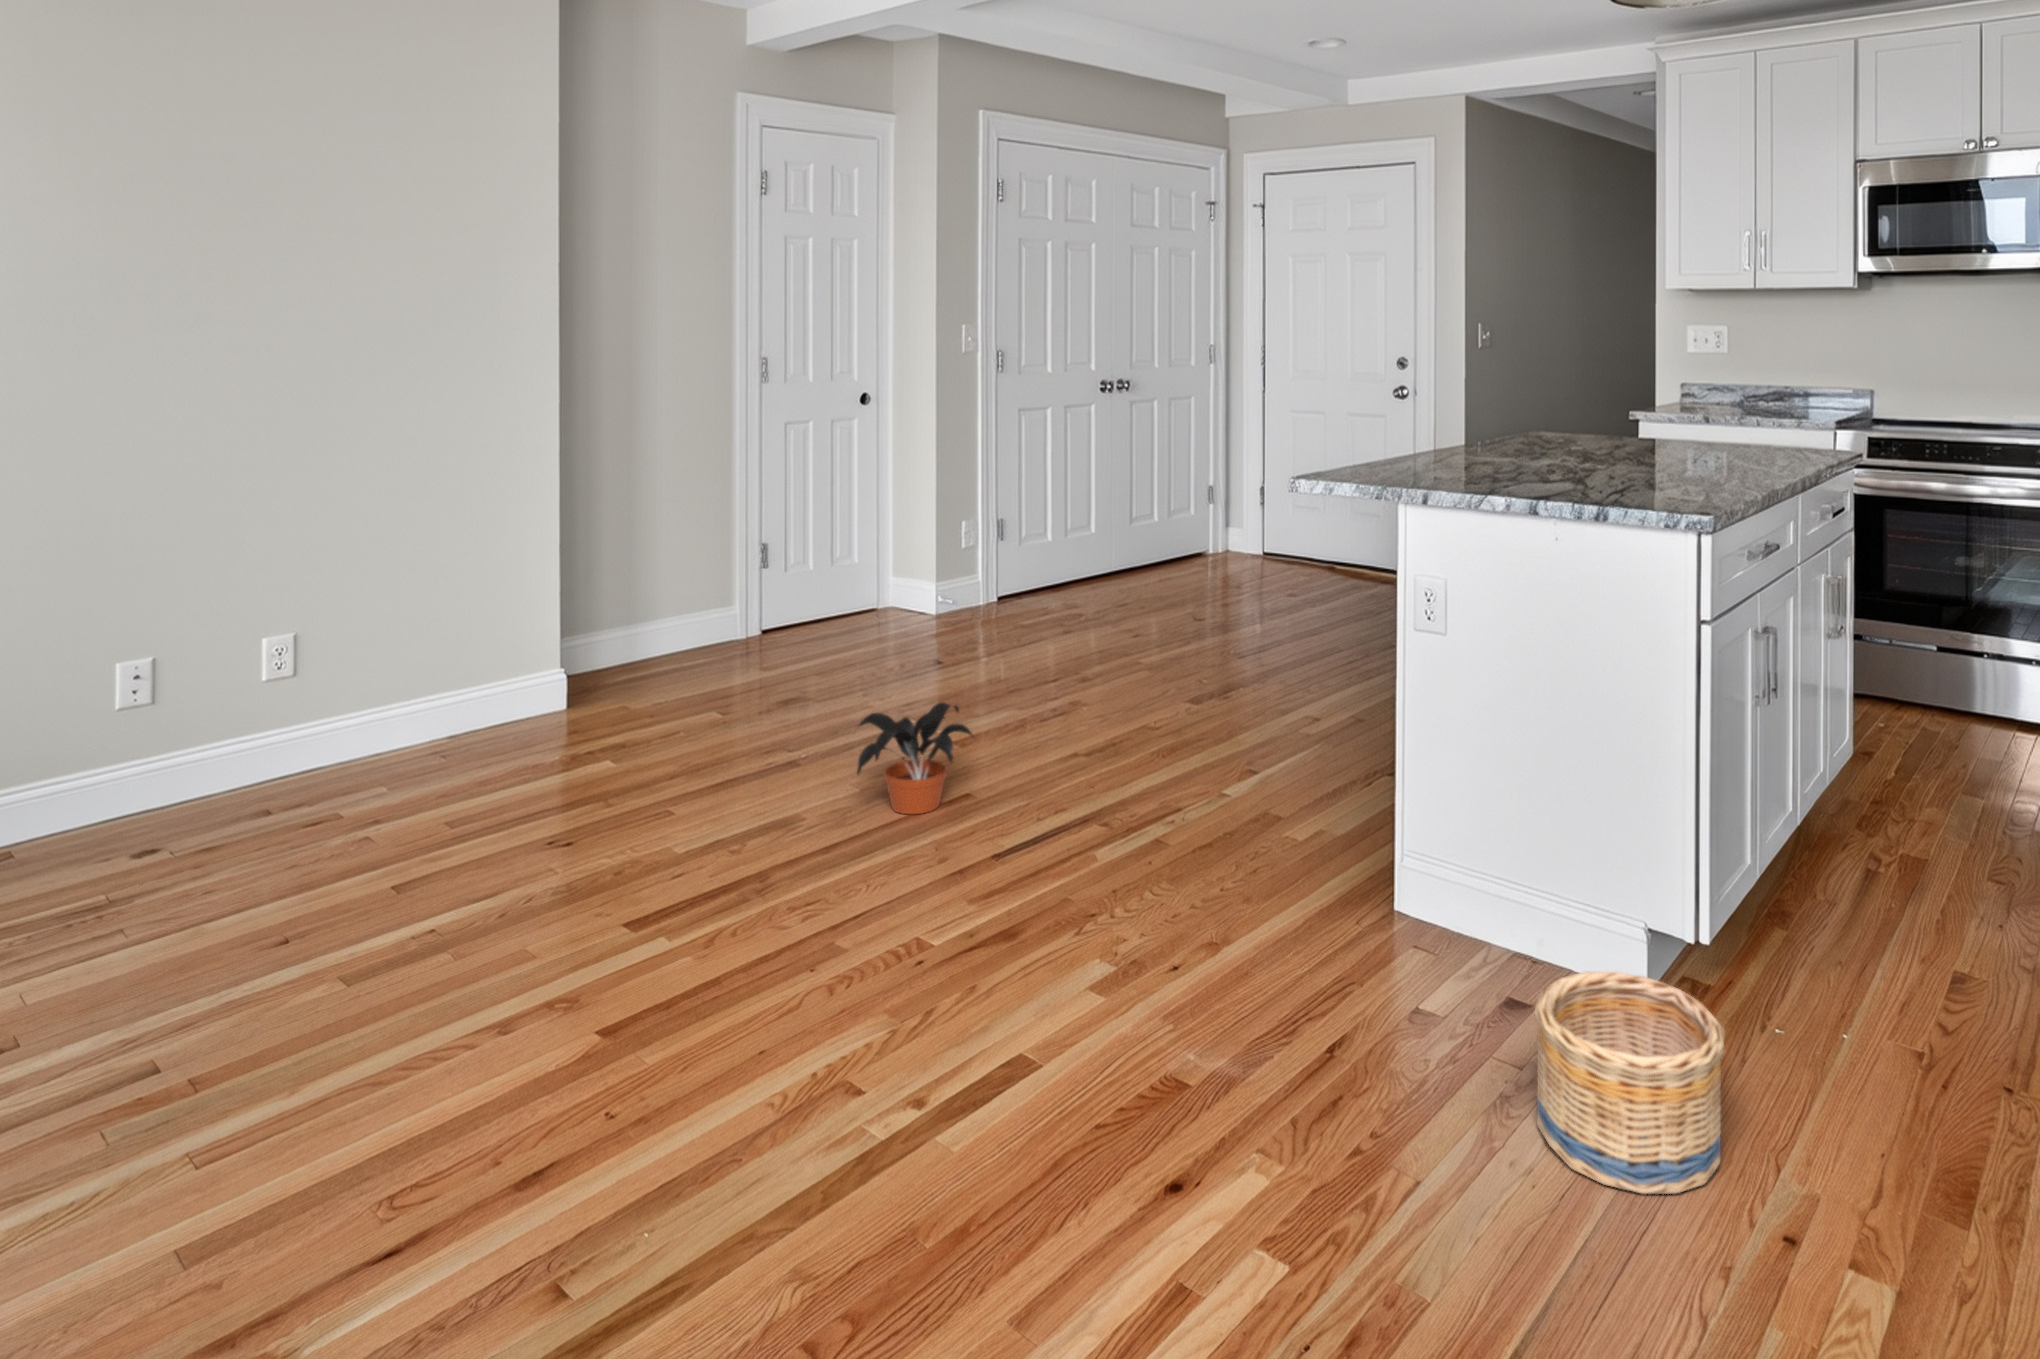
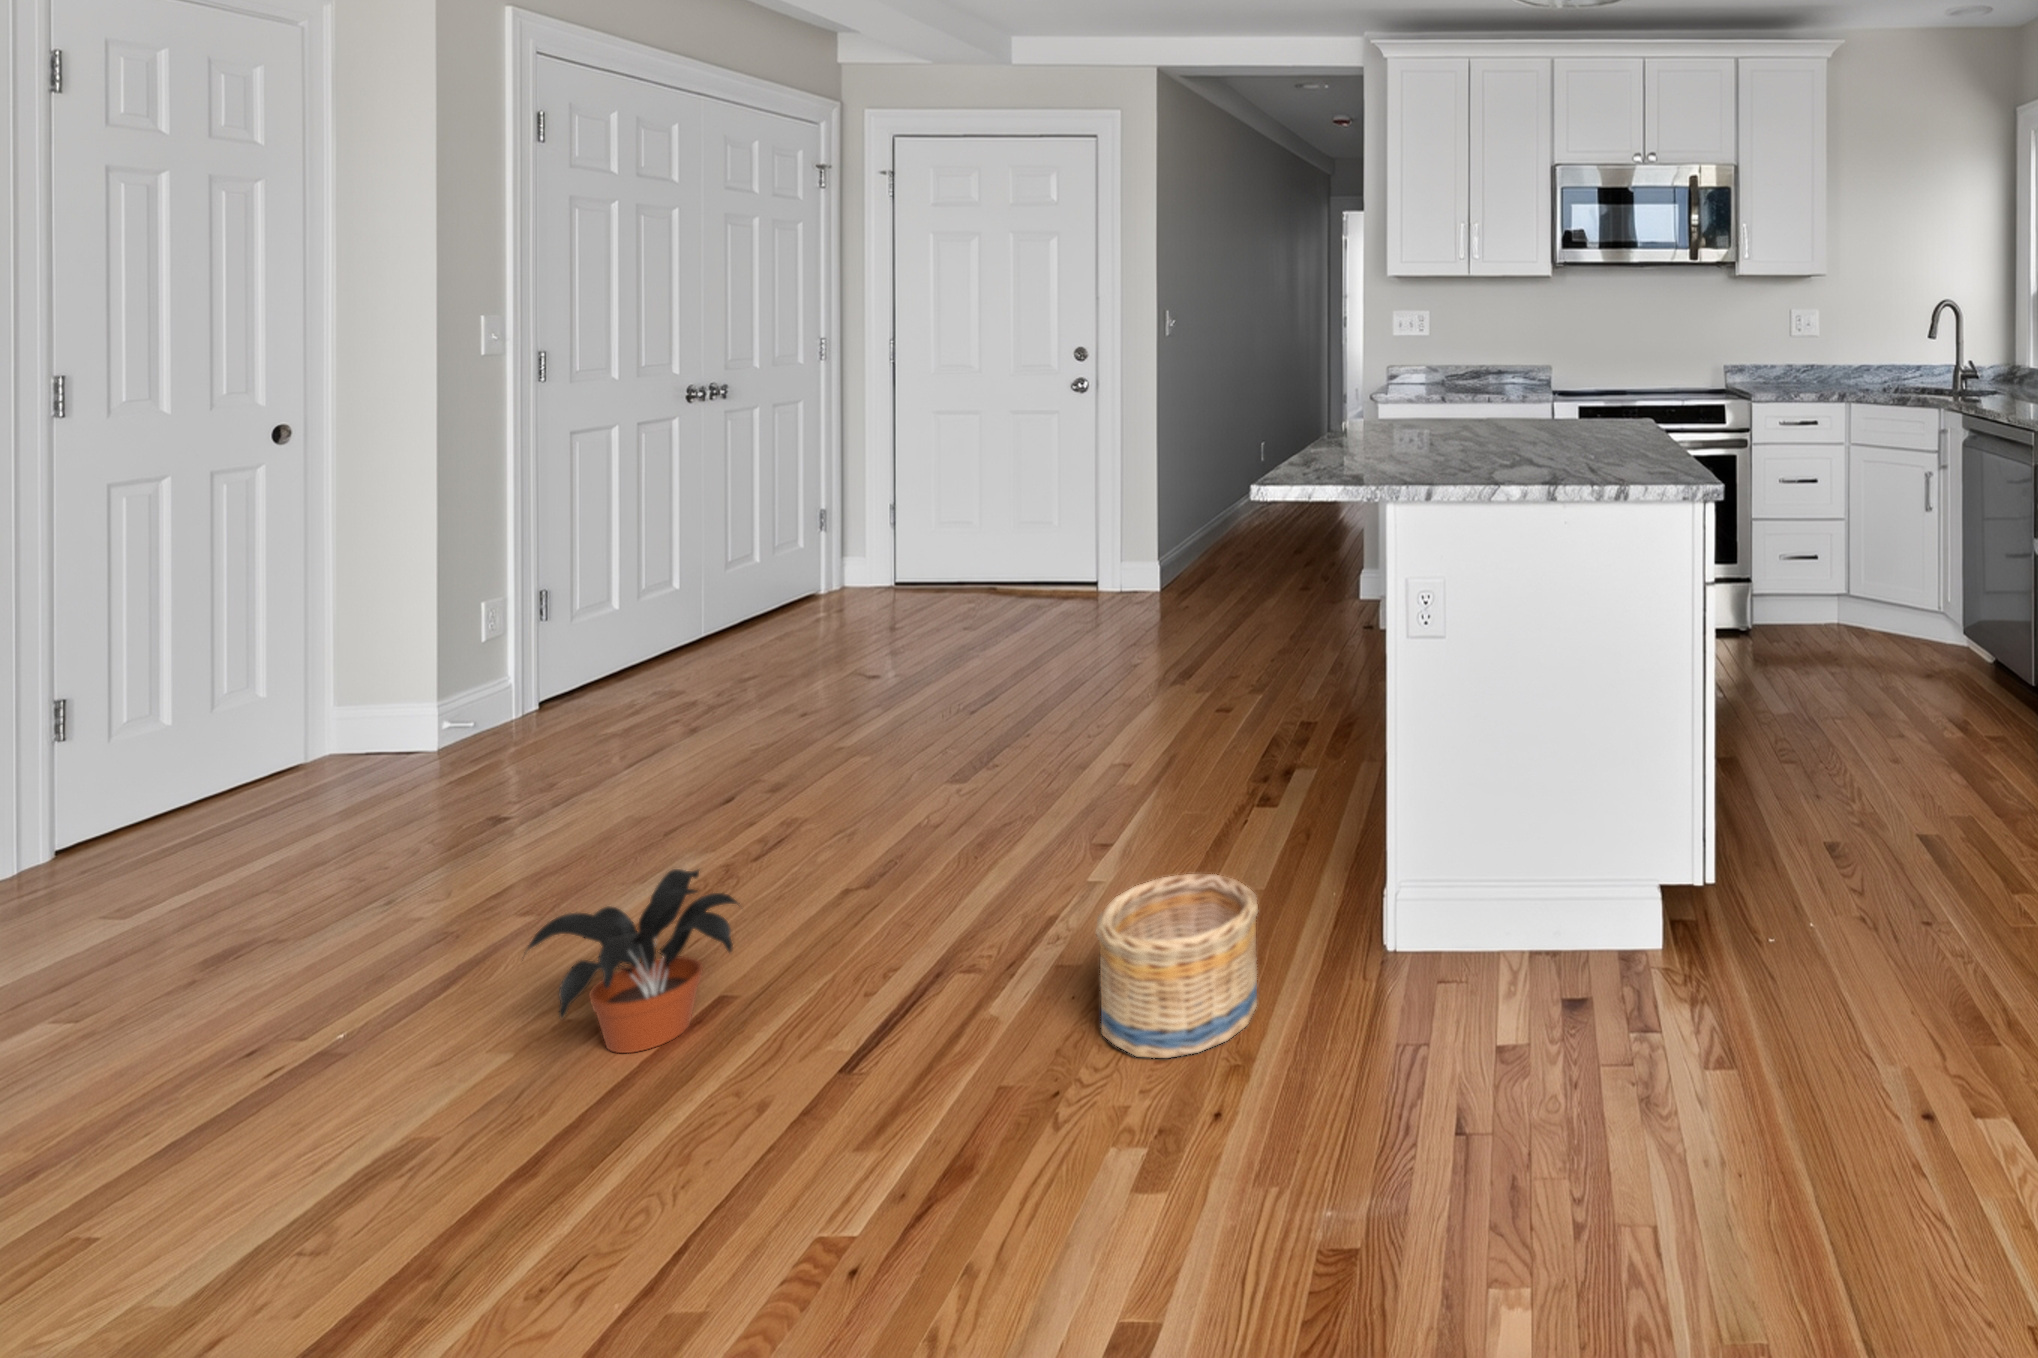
basket: present [1535,972,1725,1194] -> present [1096,874,1258,1058]

